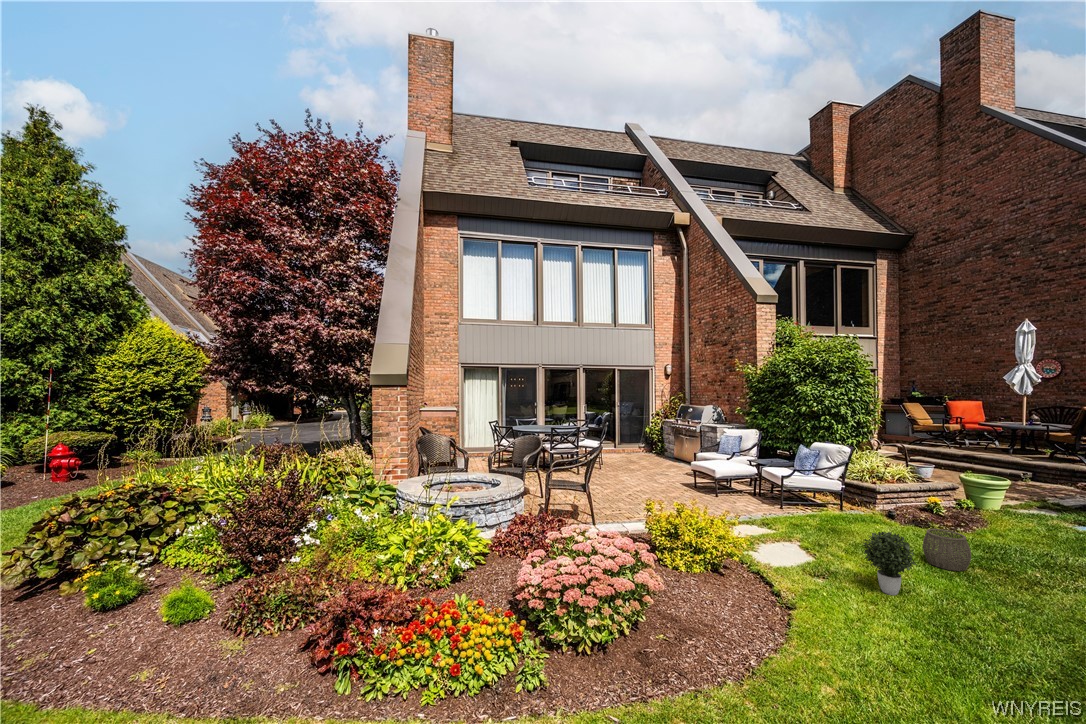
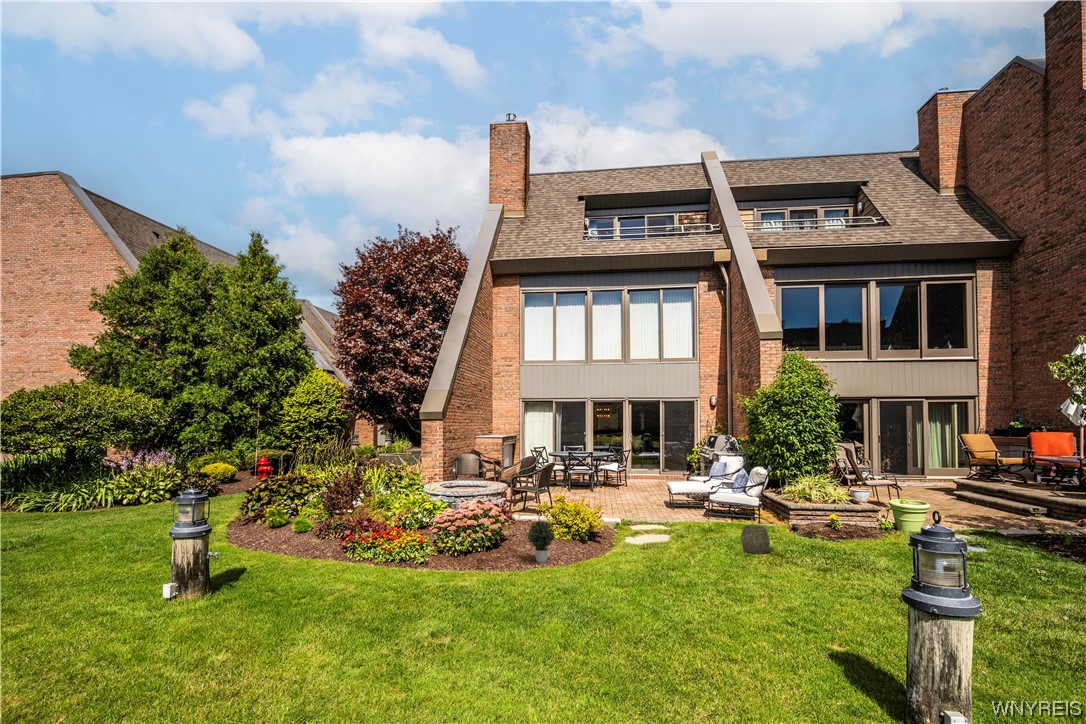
potted plant: present [863,532,916,595] -> present [526,521,555,563]

